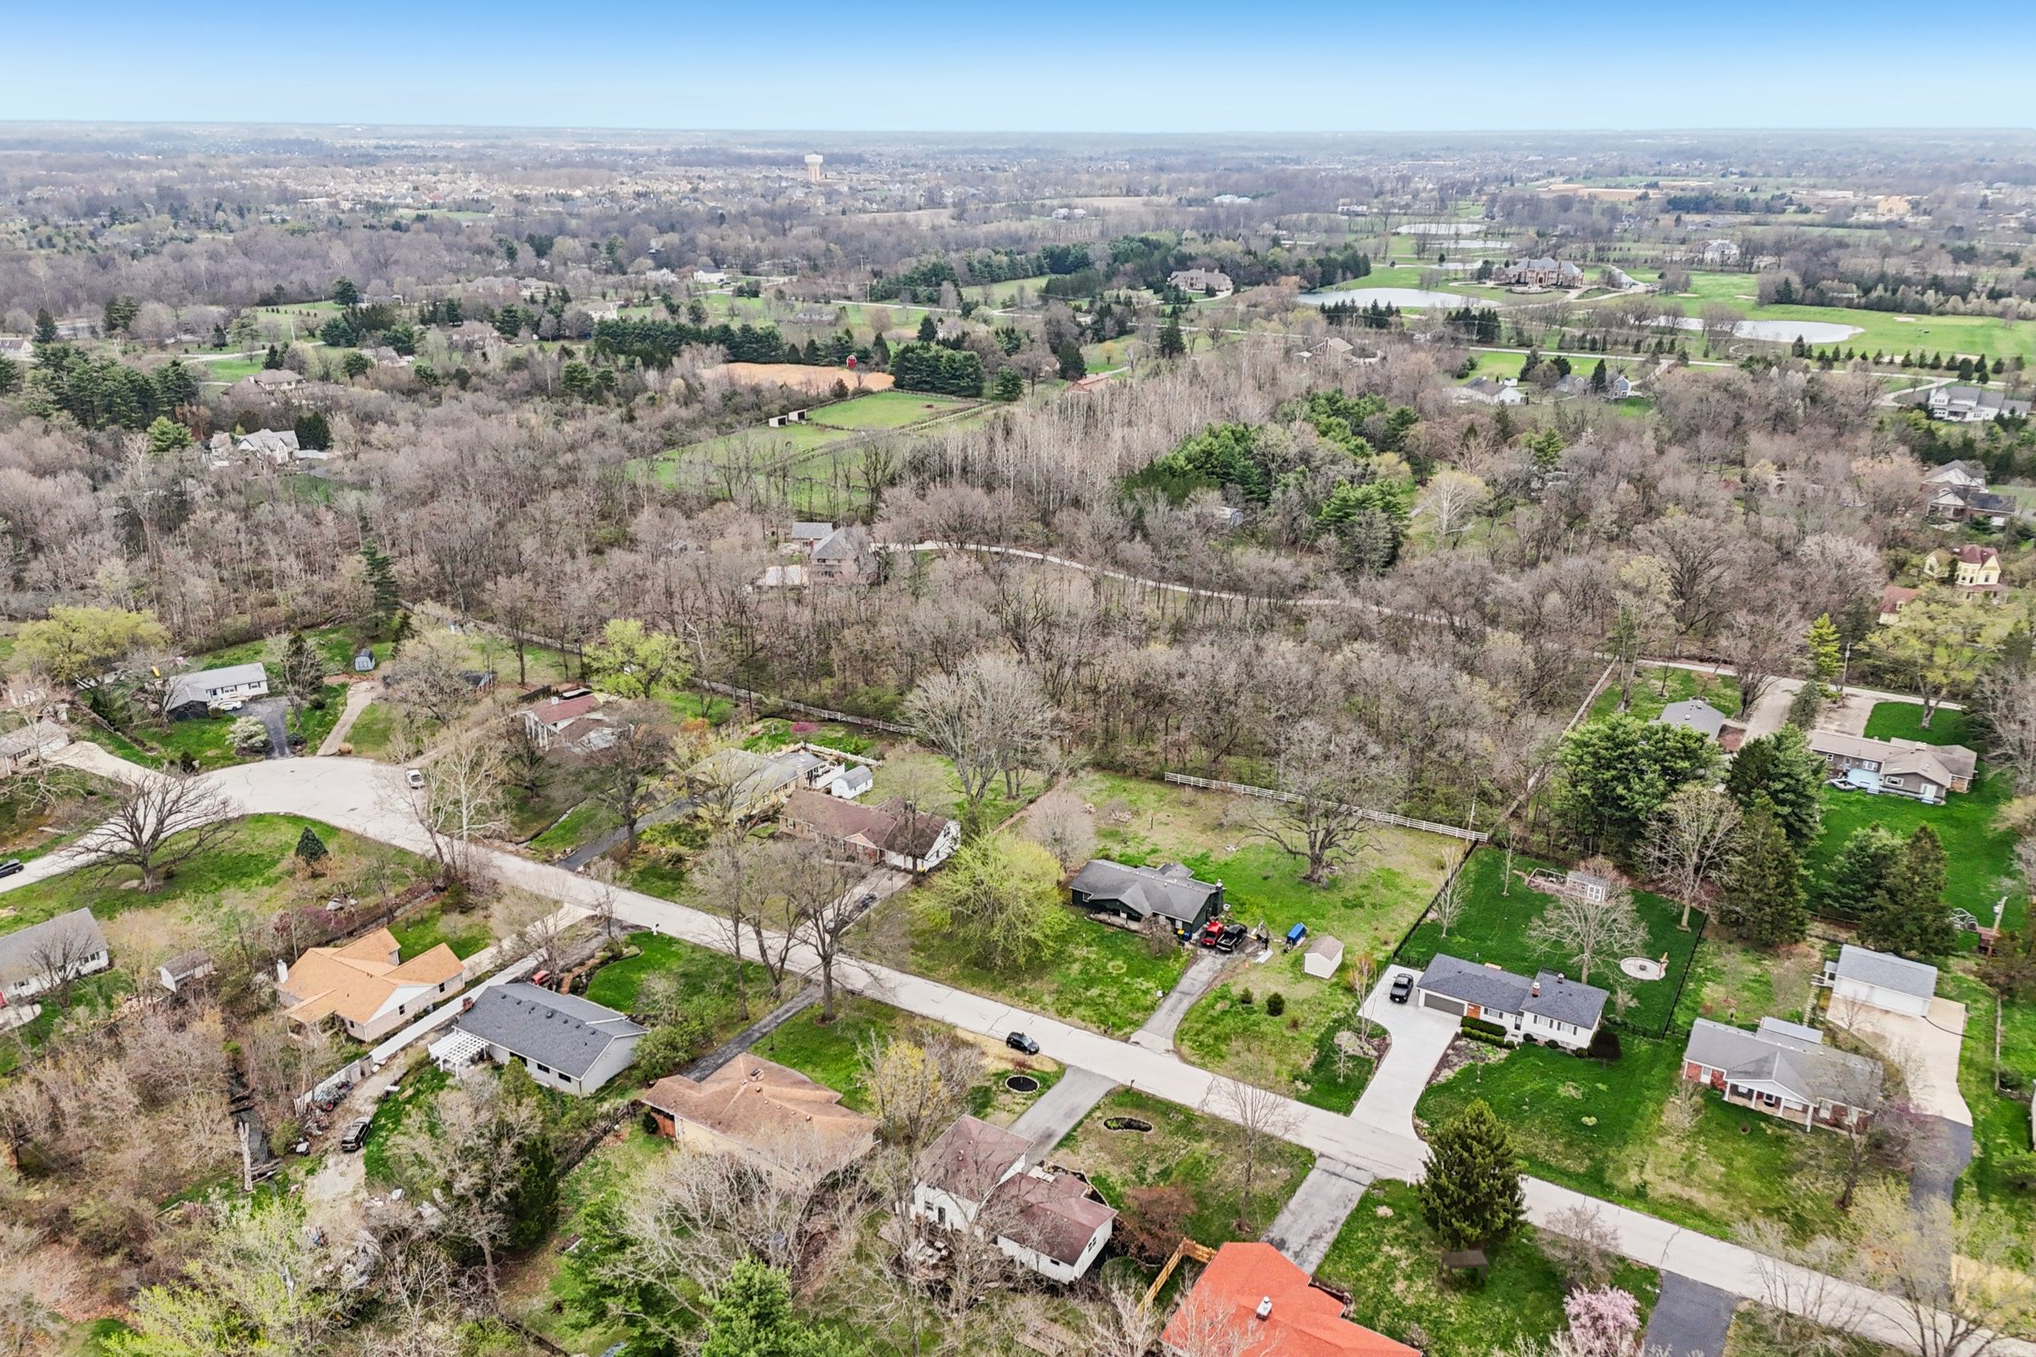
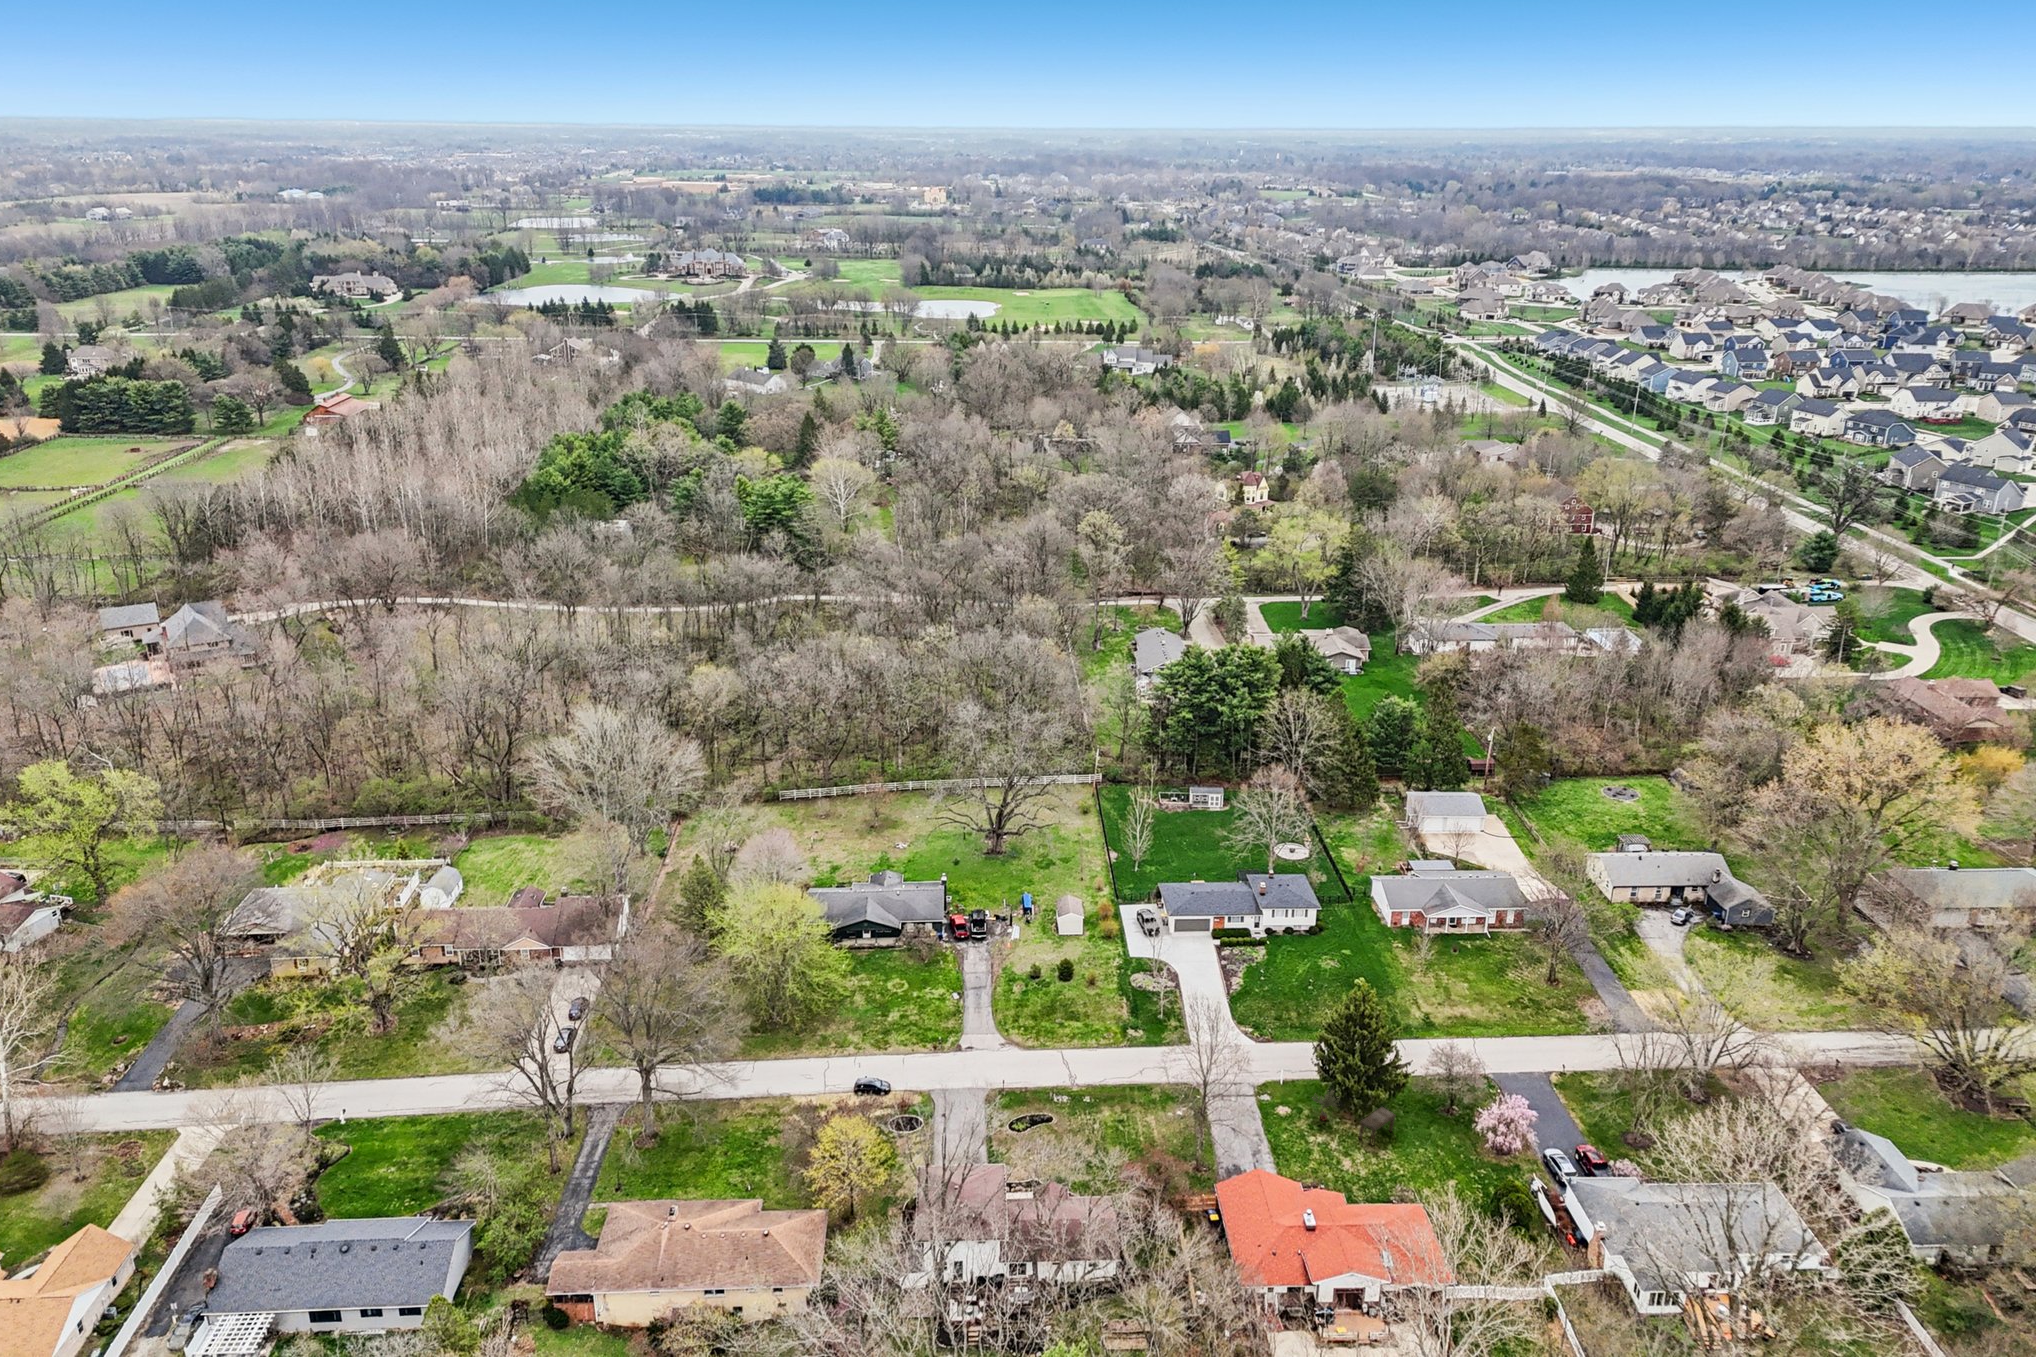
lounge chair: present [1591,1030,1622,1065] -> none [1316,905,1346,938]
potted tree: none [1408,1206,1434,1239] -> present [1312,1091,1340,1121]

